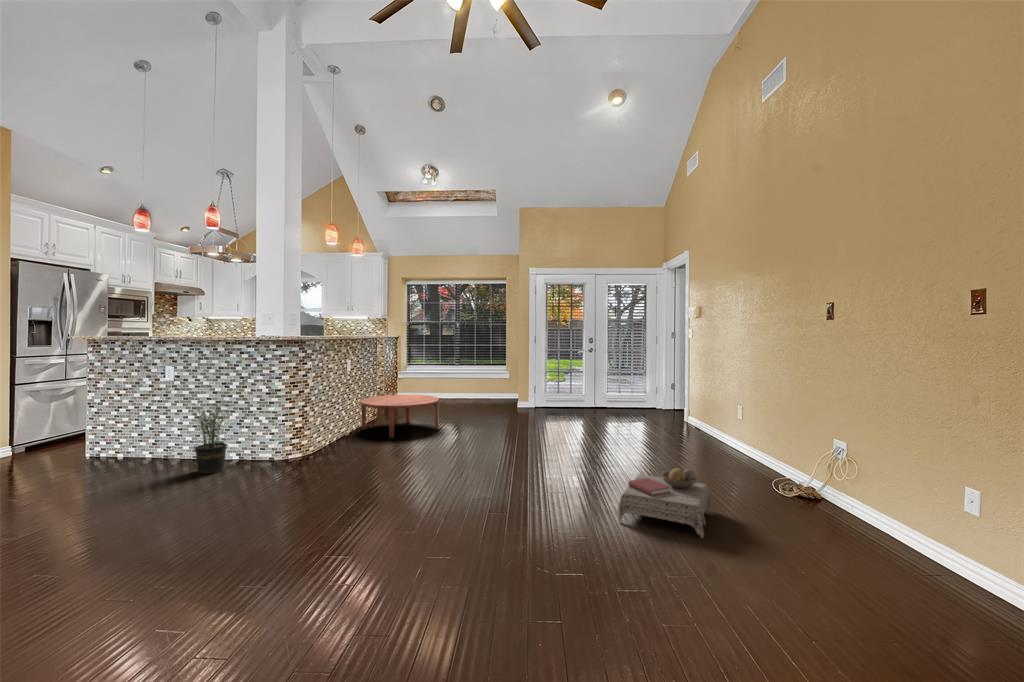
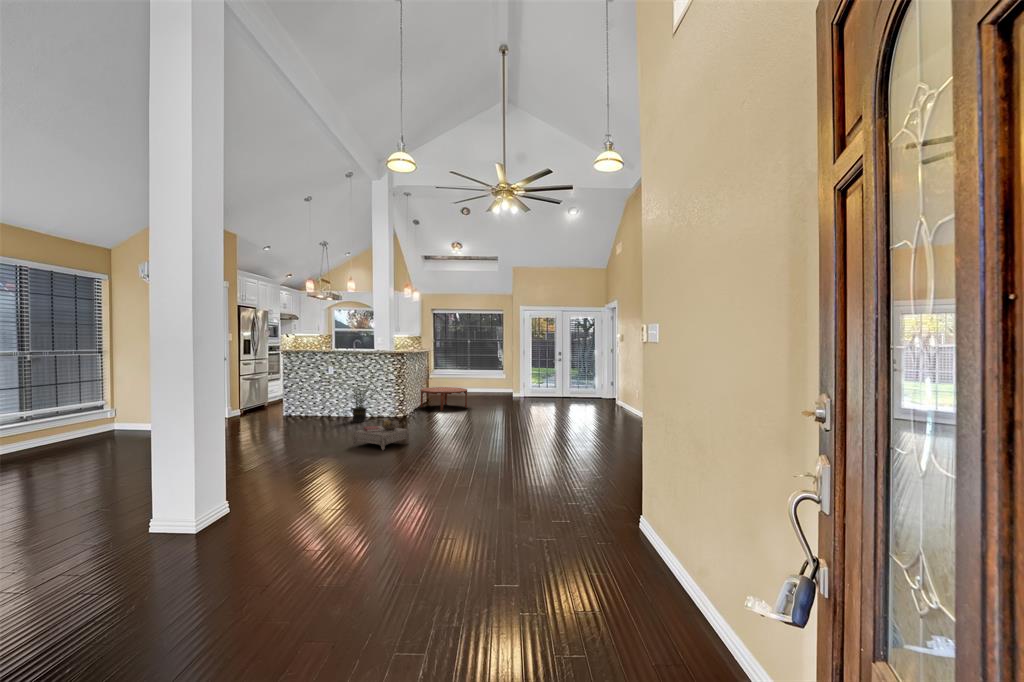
ottoman: present [618,468,712,538] -> present [353,420,409,450]

